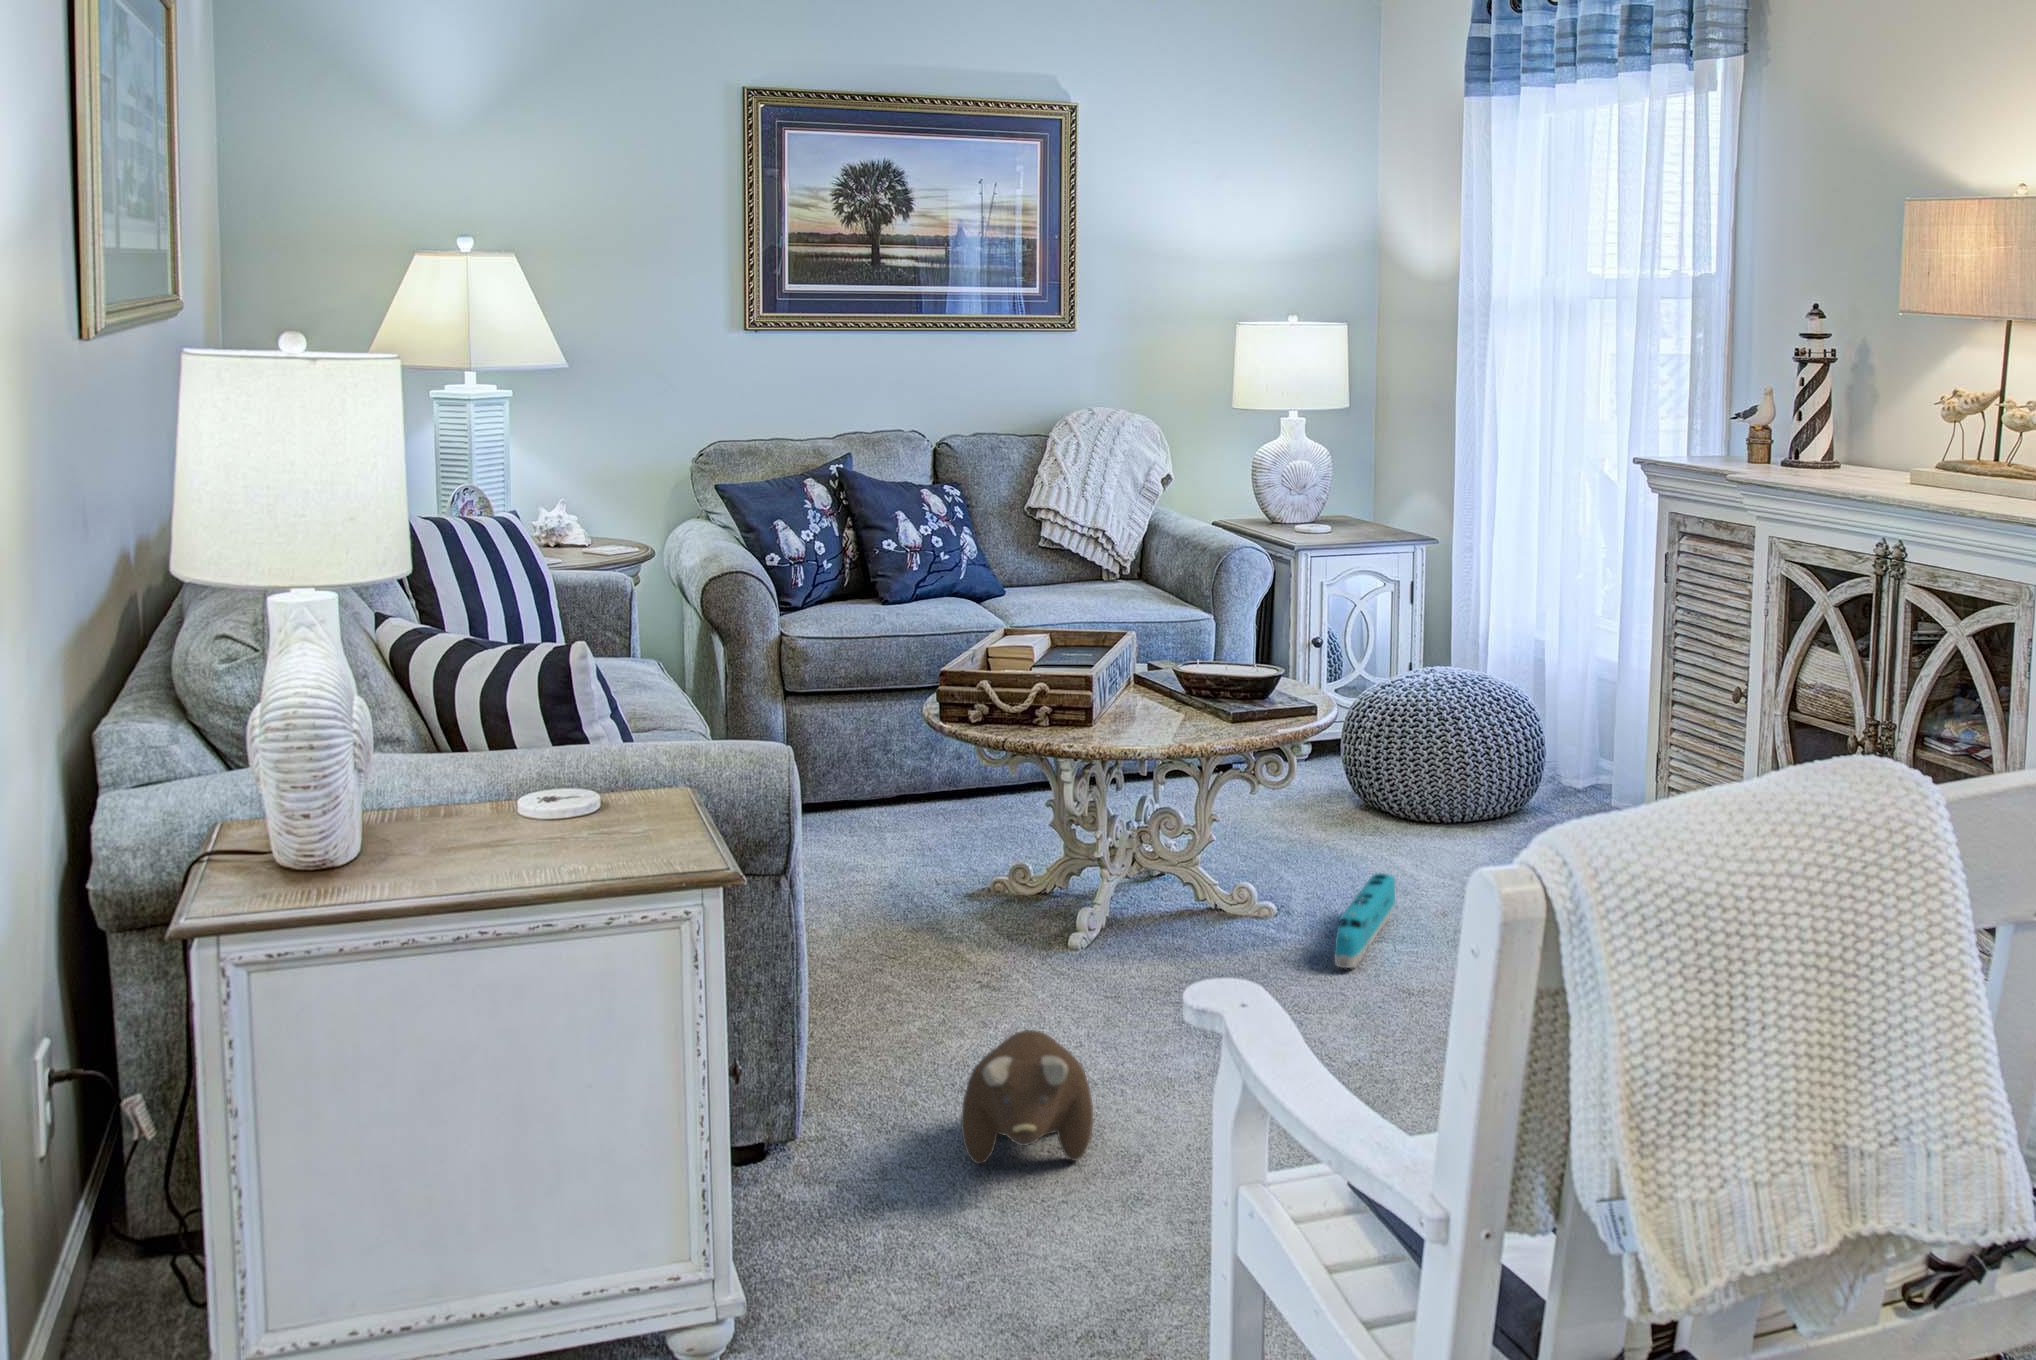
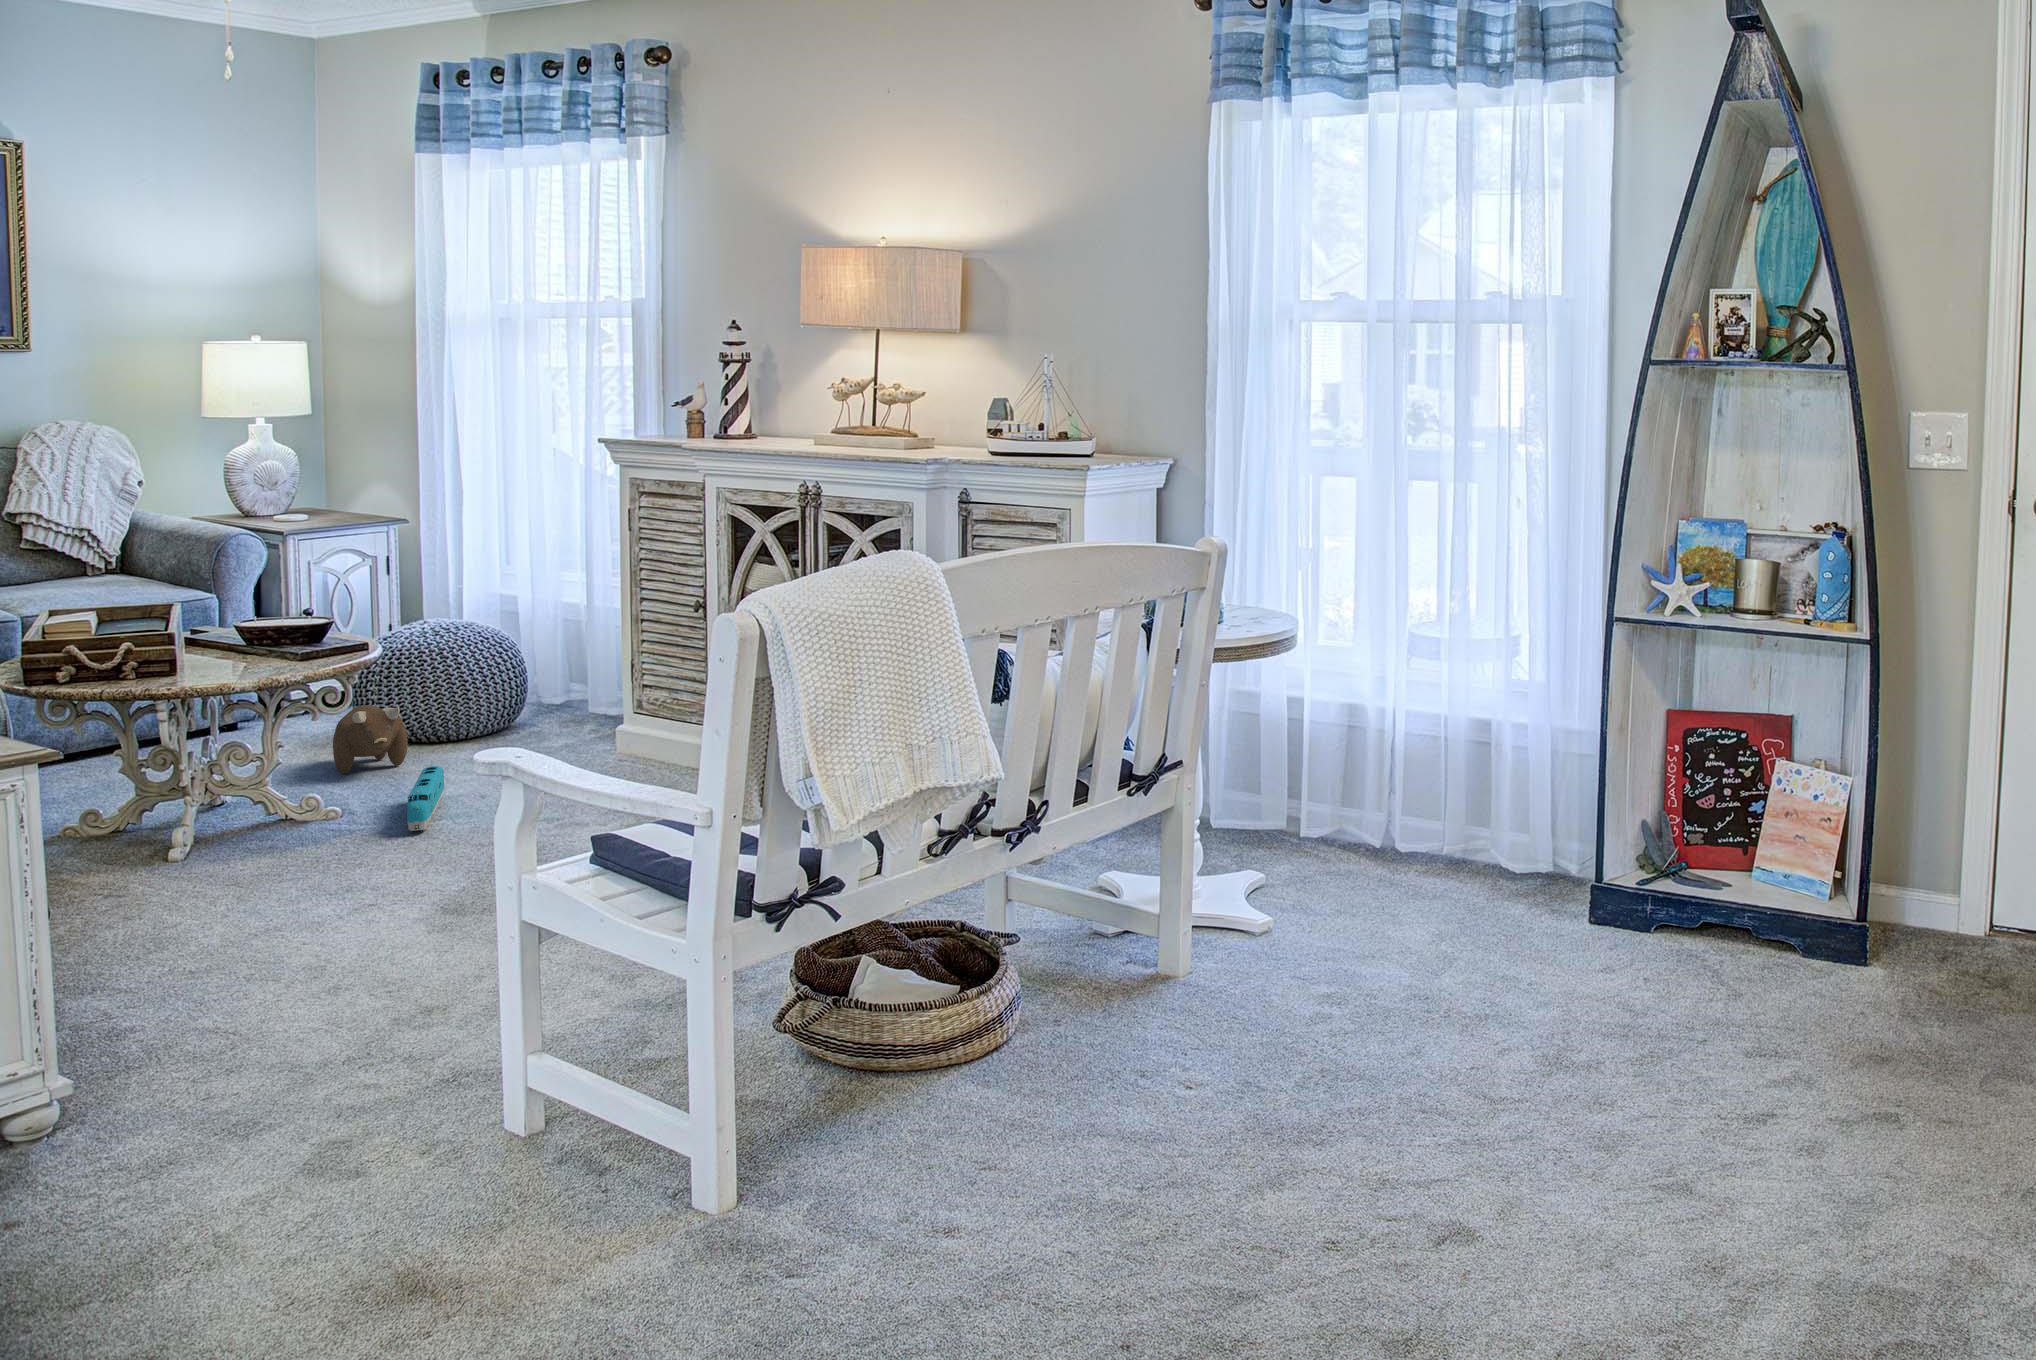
plush toy: present [961,1030,1093,1164] -> present [333,705,408,773]

